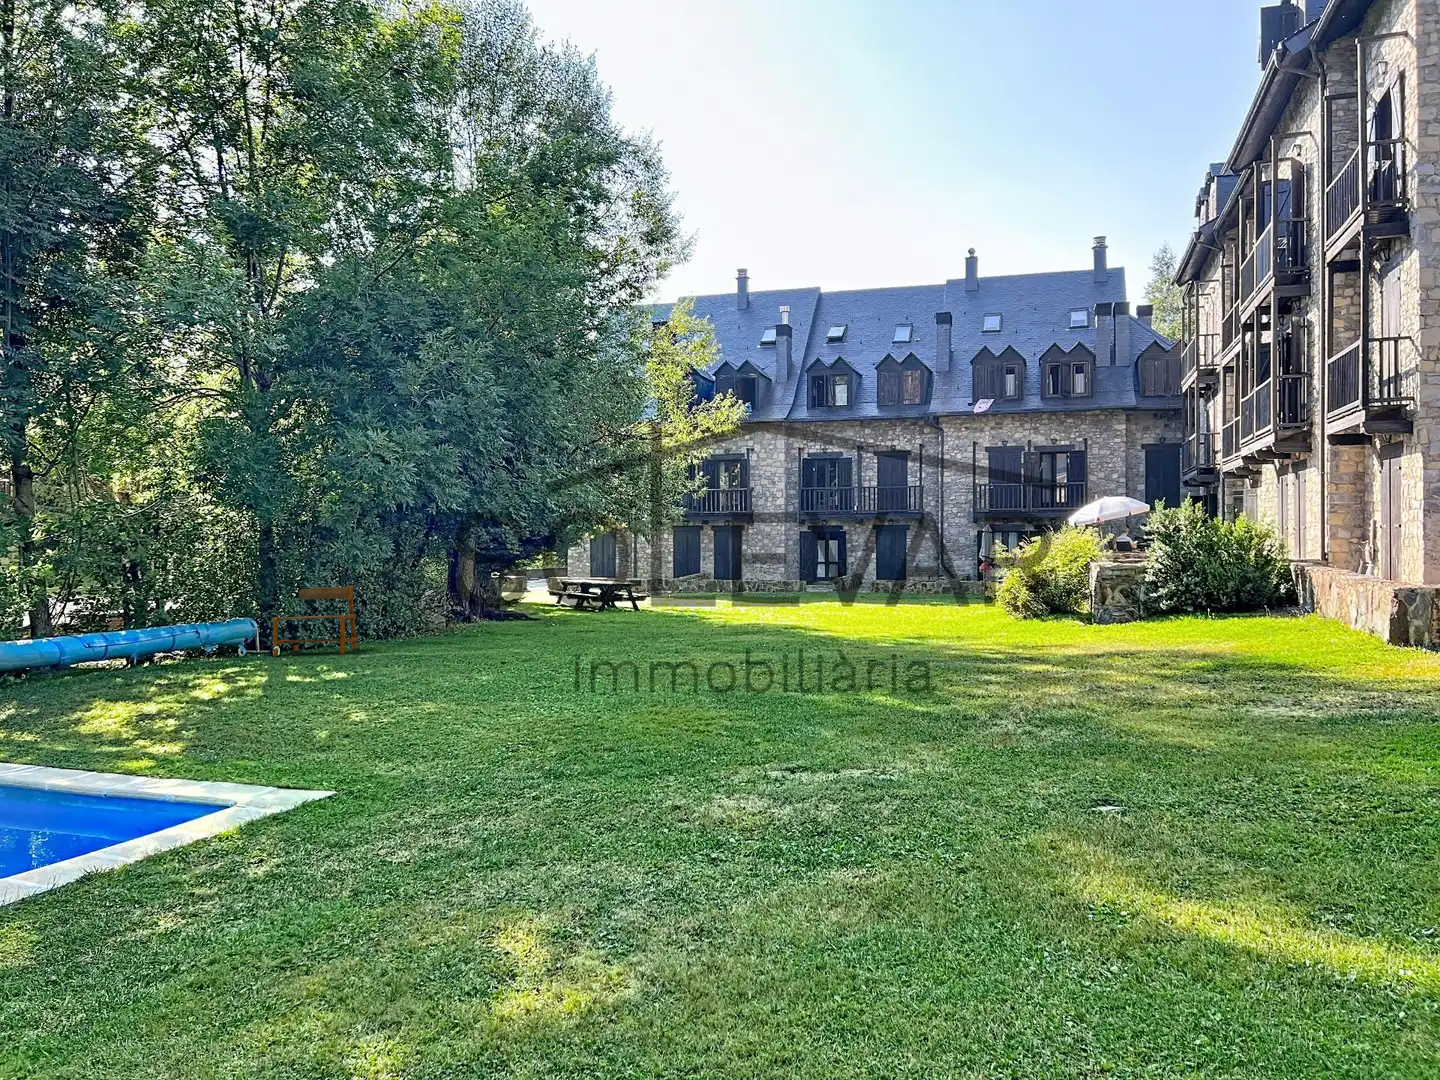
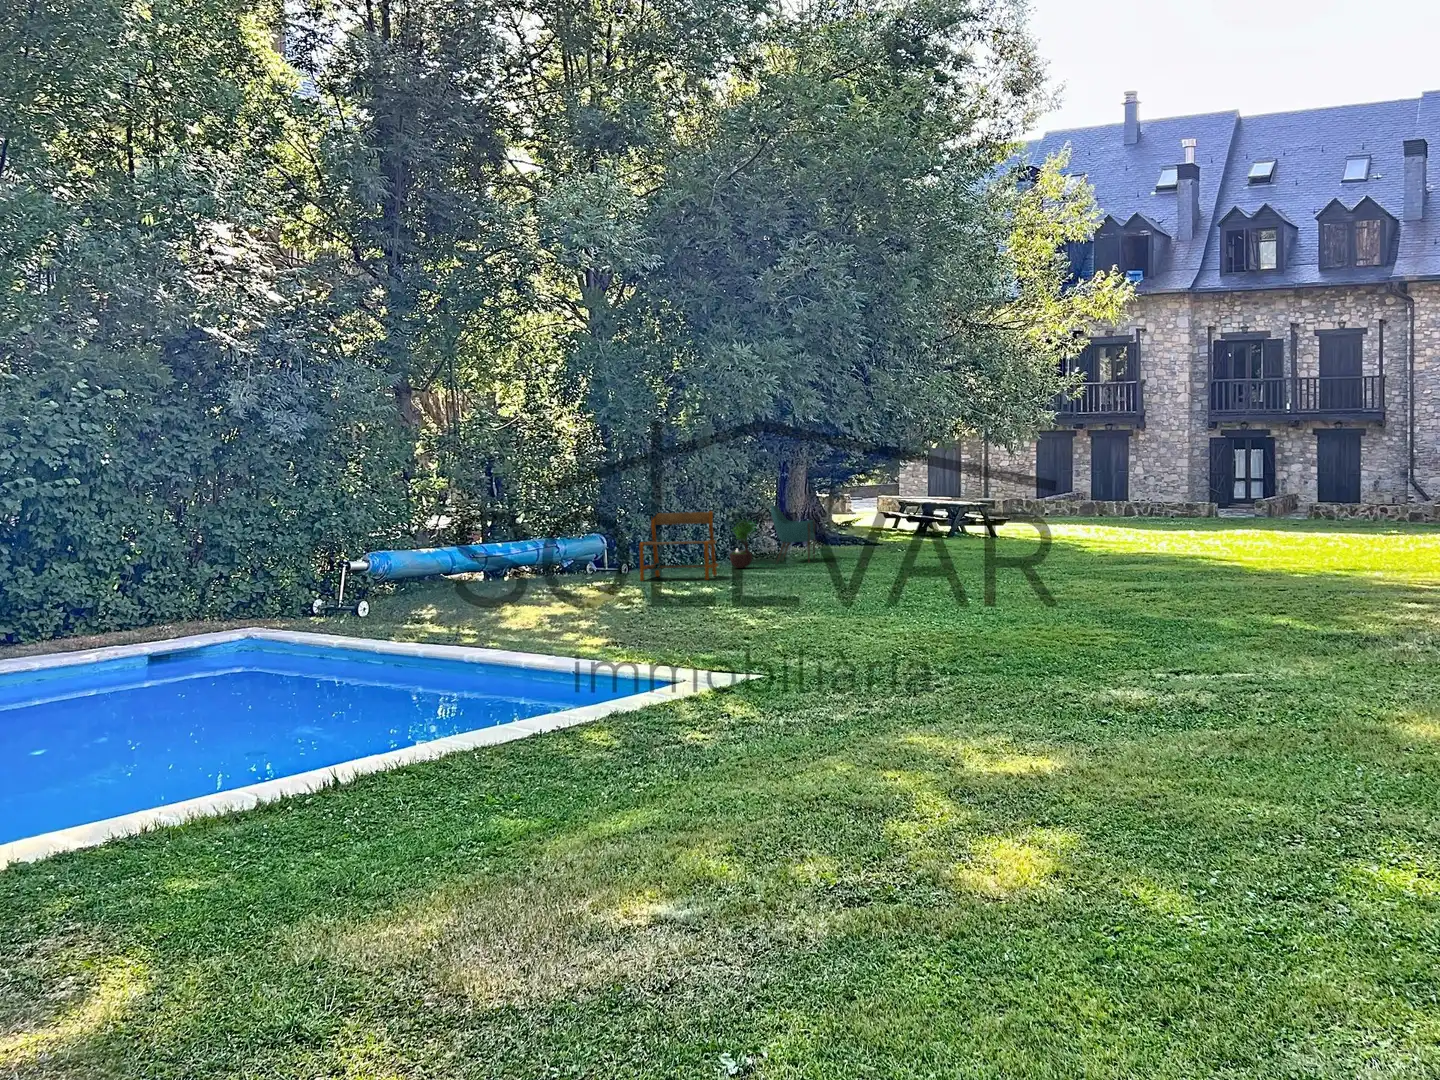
chair: none [422,581,466,636] -> present [771,505,815,562]
potted tree: none [377,591,406,641] -> present [730,520,756,568]

